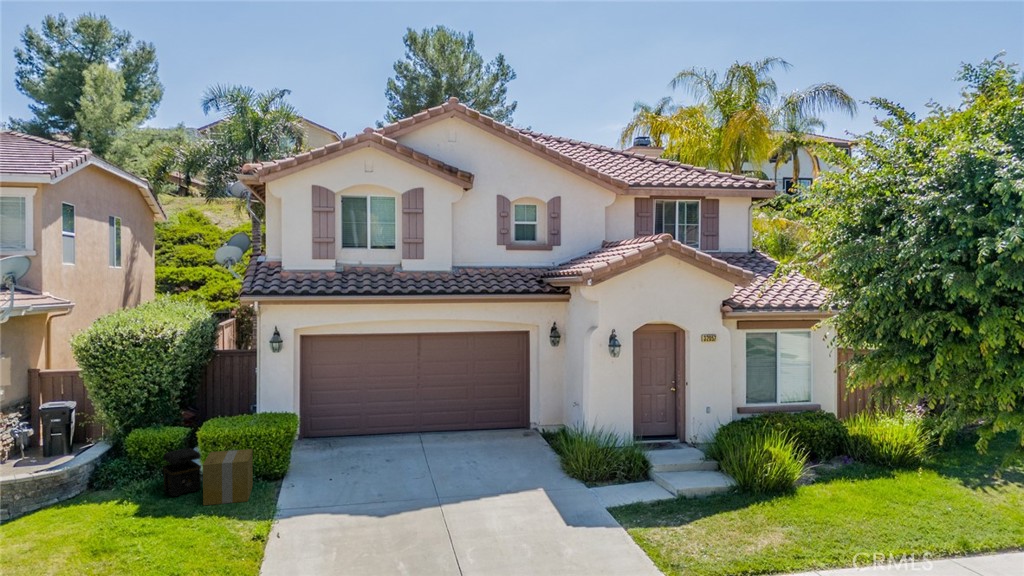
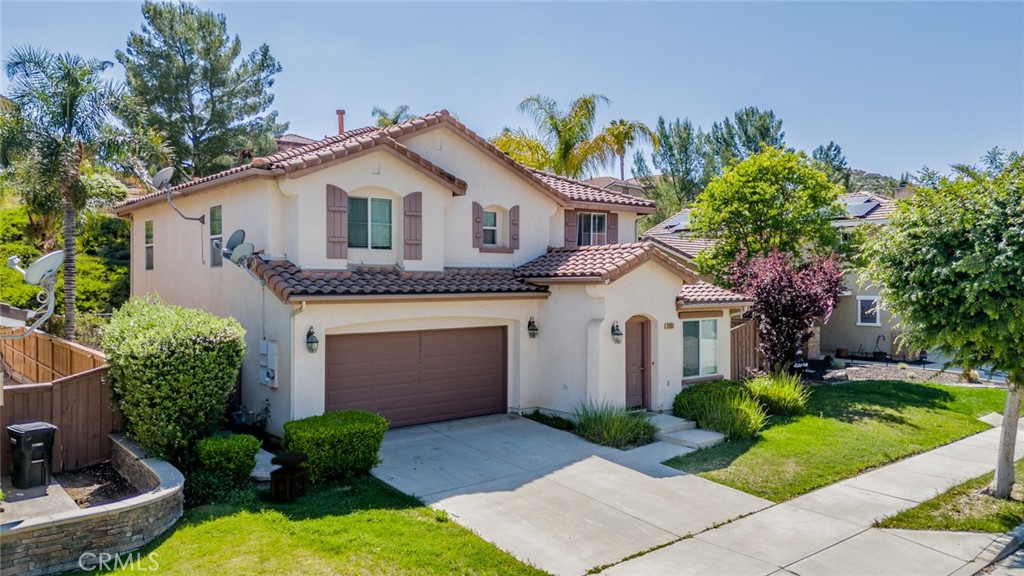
cardboard box: present [203,449,253,505] -> none [317,445,373,502]

